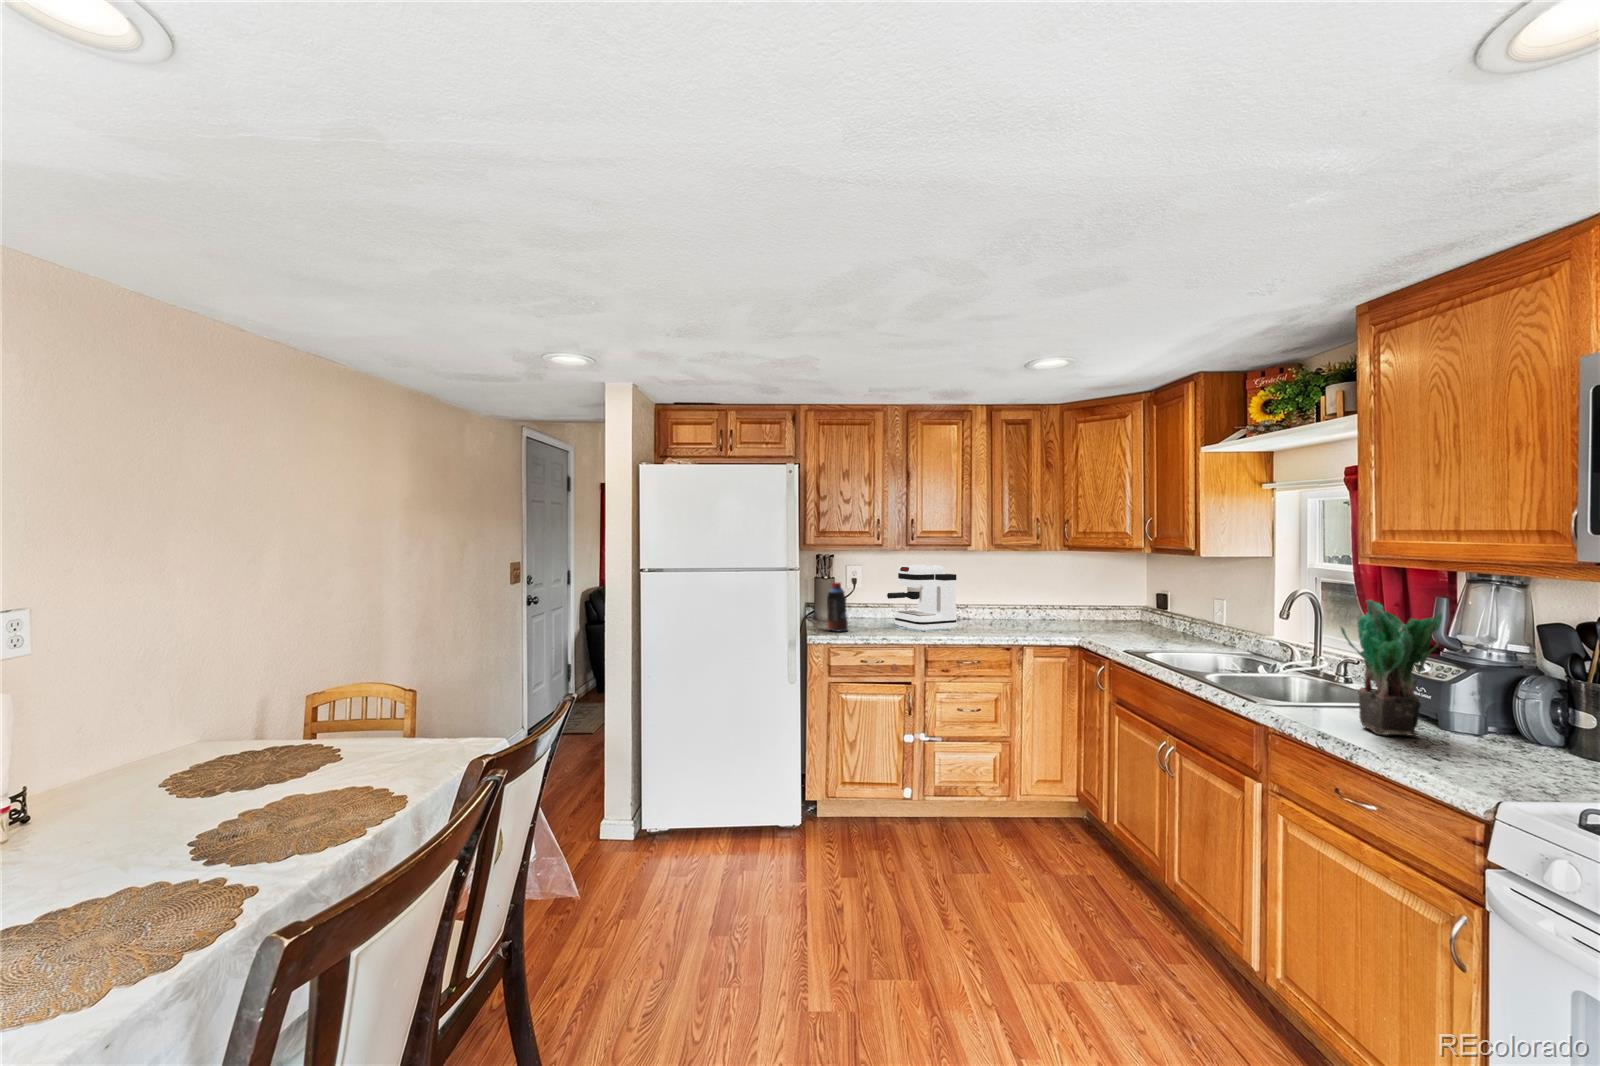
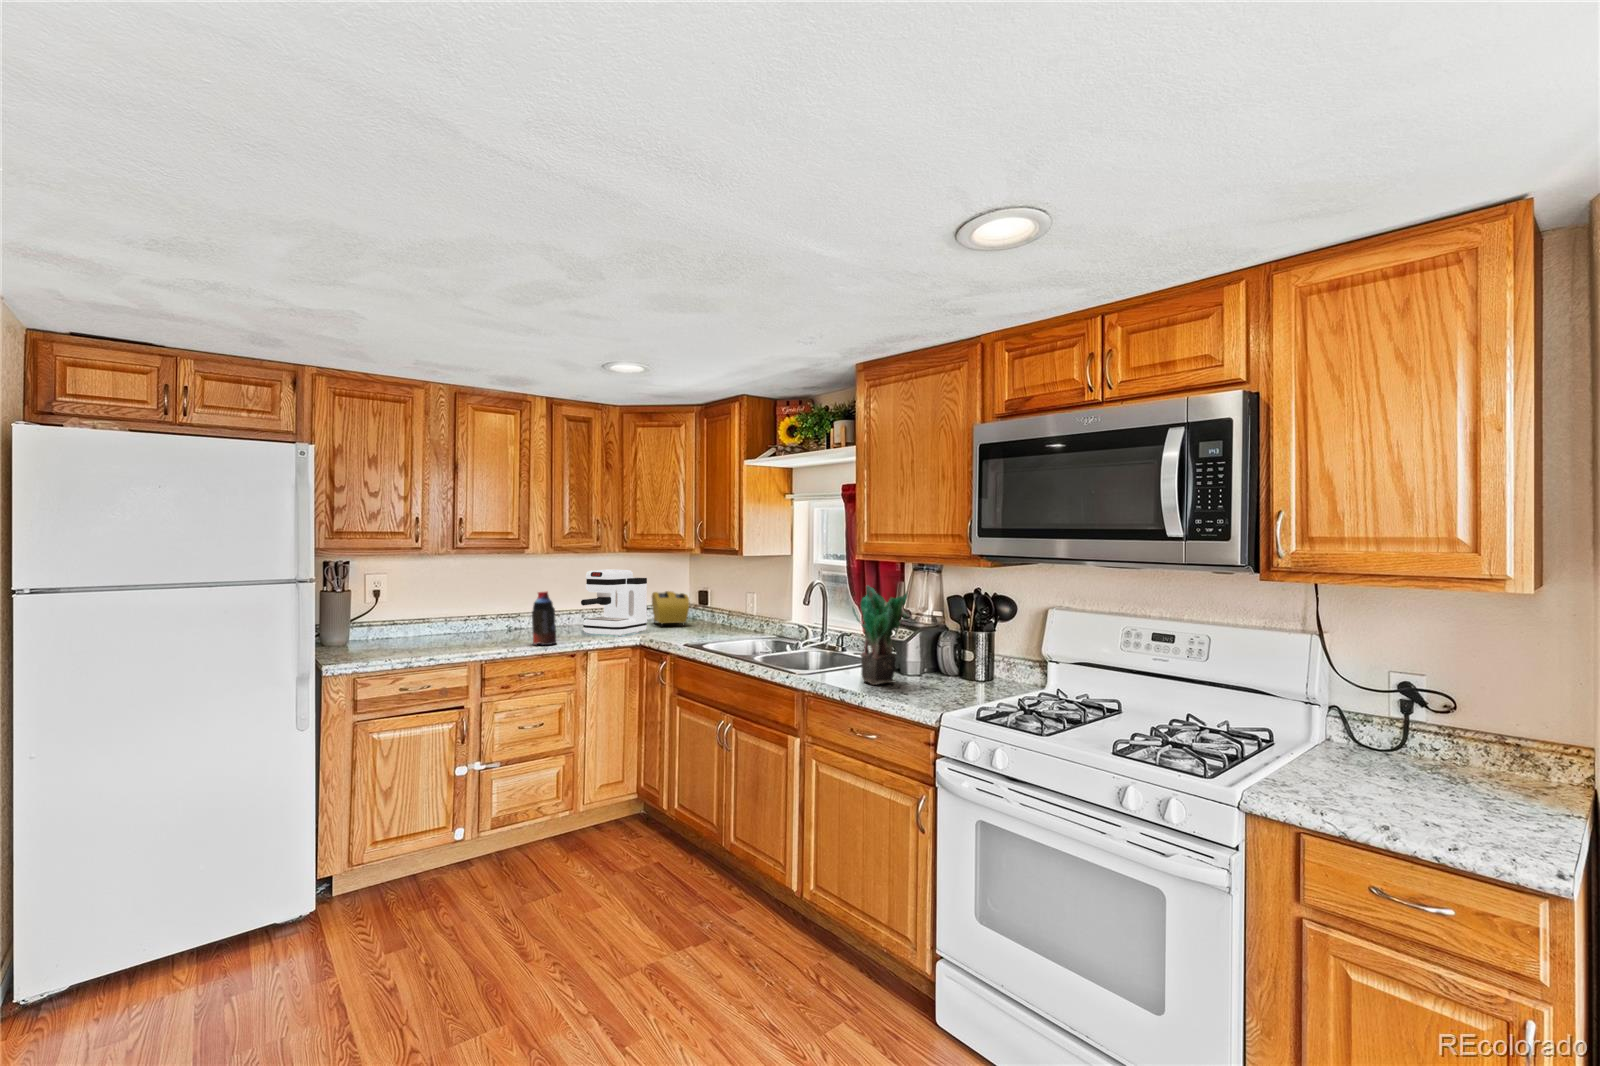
coffee maker: present [887,565,957,631] -> present [581,570,647,636]
bottle: present [827,582,848,632] -> present [532,592,556,645]
toaster: none [1102,591,1143,630] -> present [652,591,689,626]

